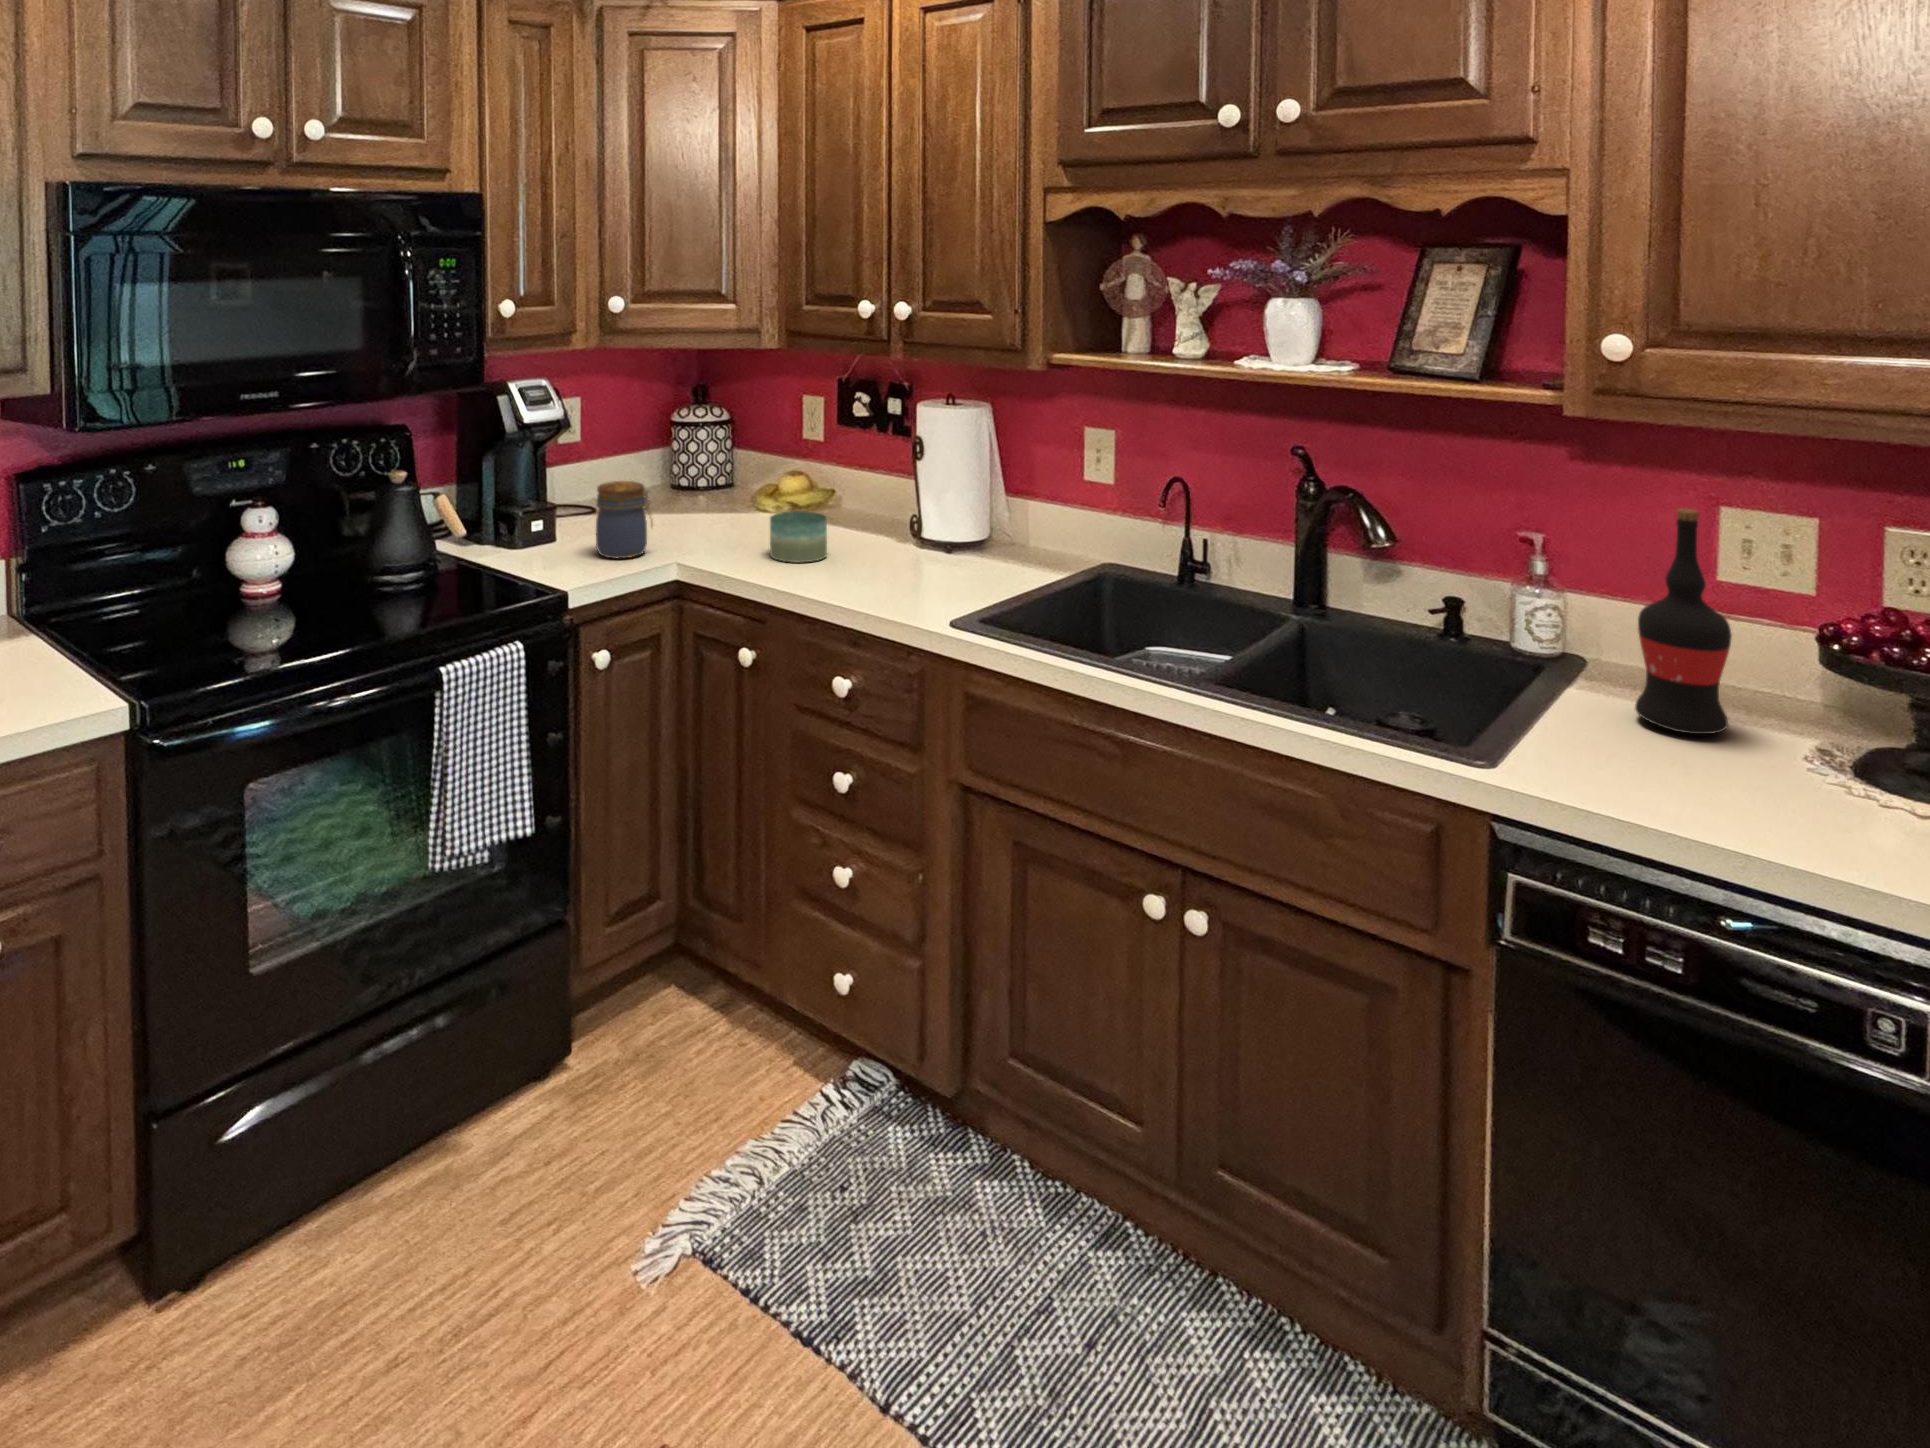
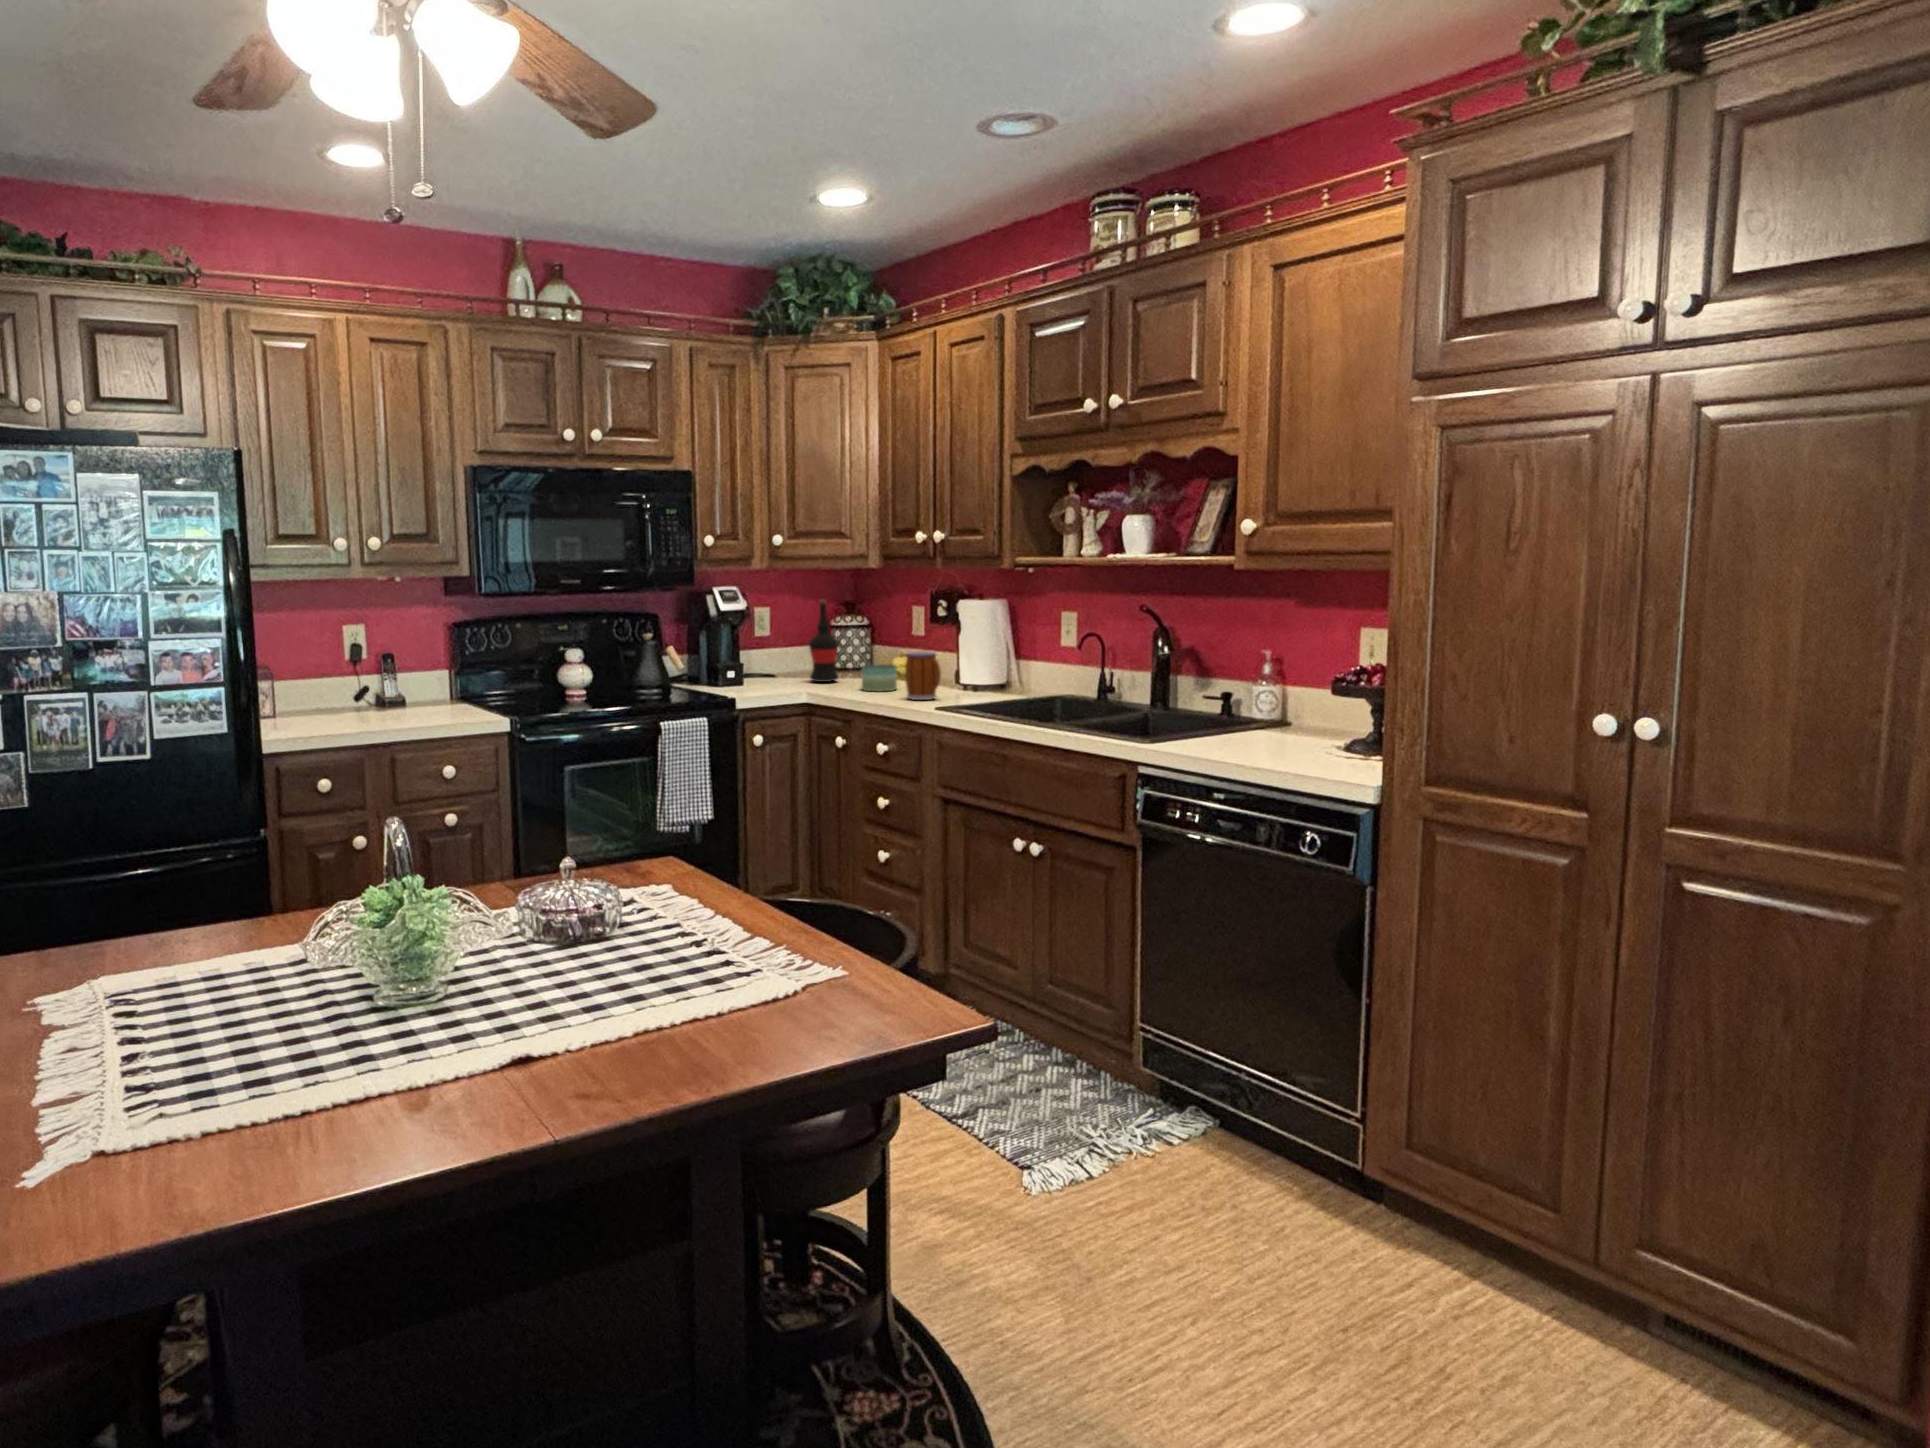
jar: present [596,481,652,558] -> none [760,645,794,689]
mug: none [869,505,932,592] -> present [905,651,941,700]
wine bottle: present [1635,508,1732,734] -> present [809,600,838,682]

